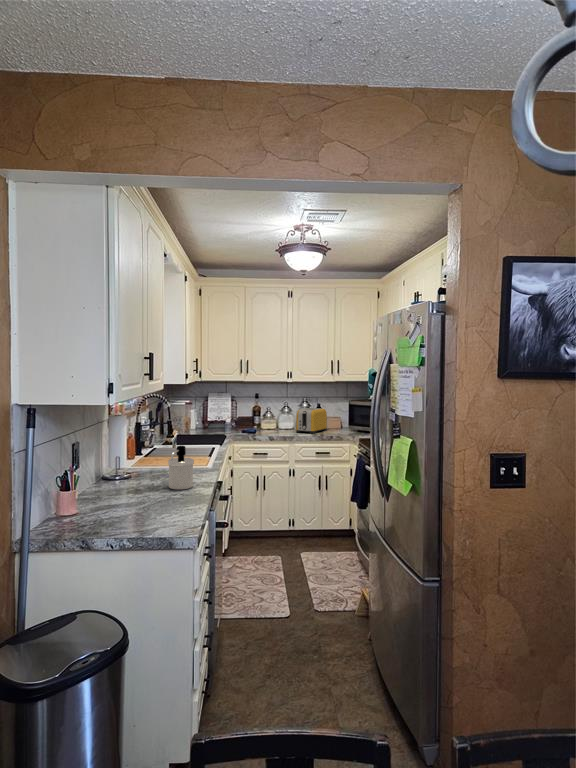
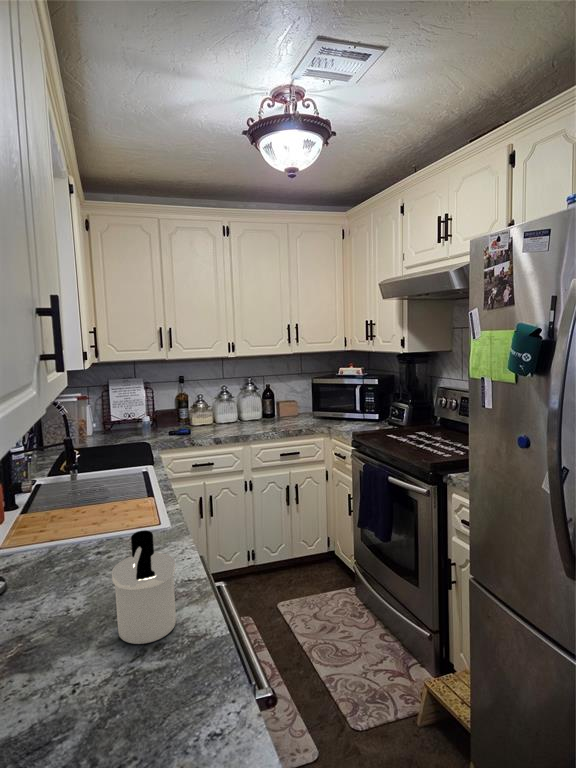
toaster: present [296,408,327,434] -> none [246,392,284,428]

